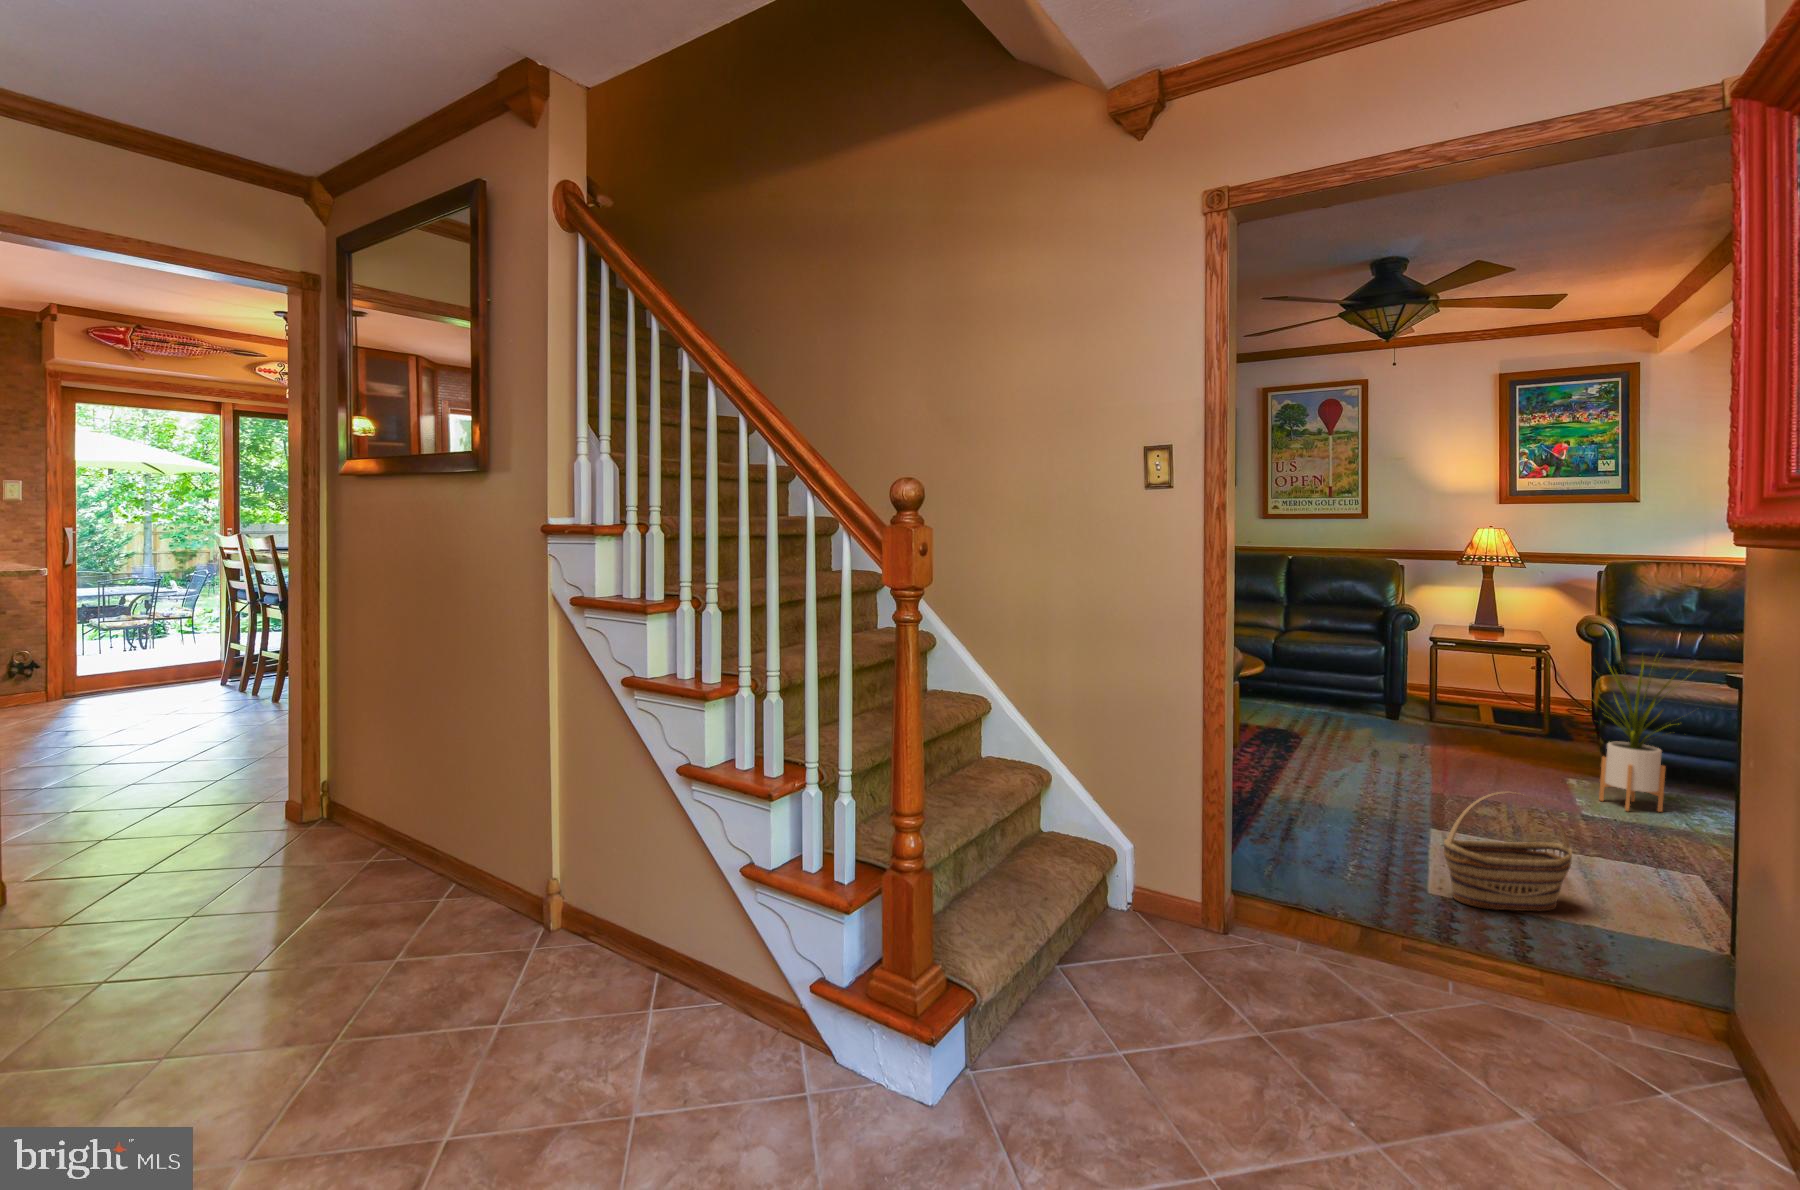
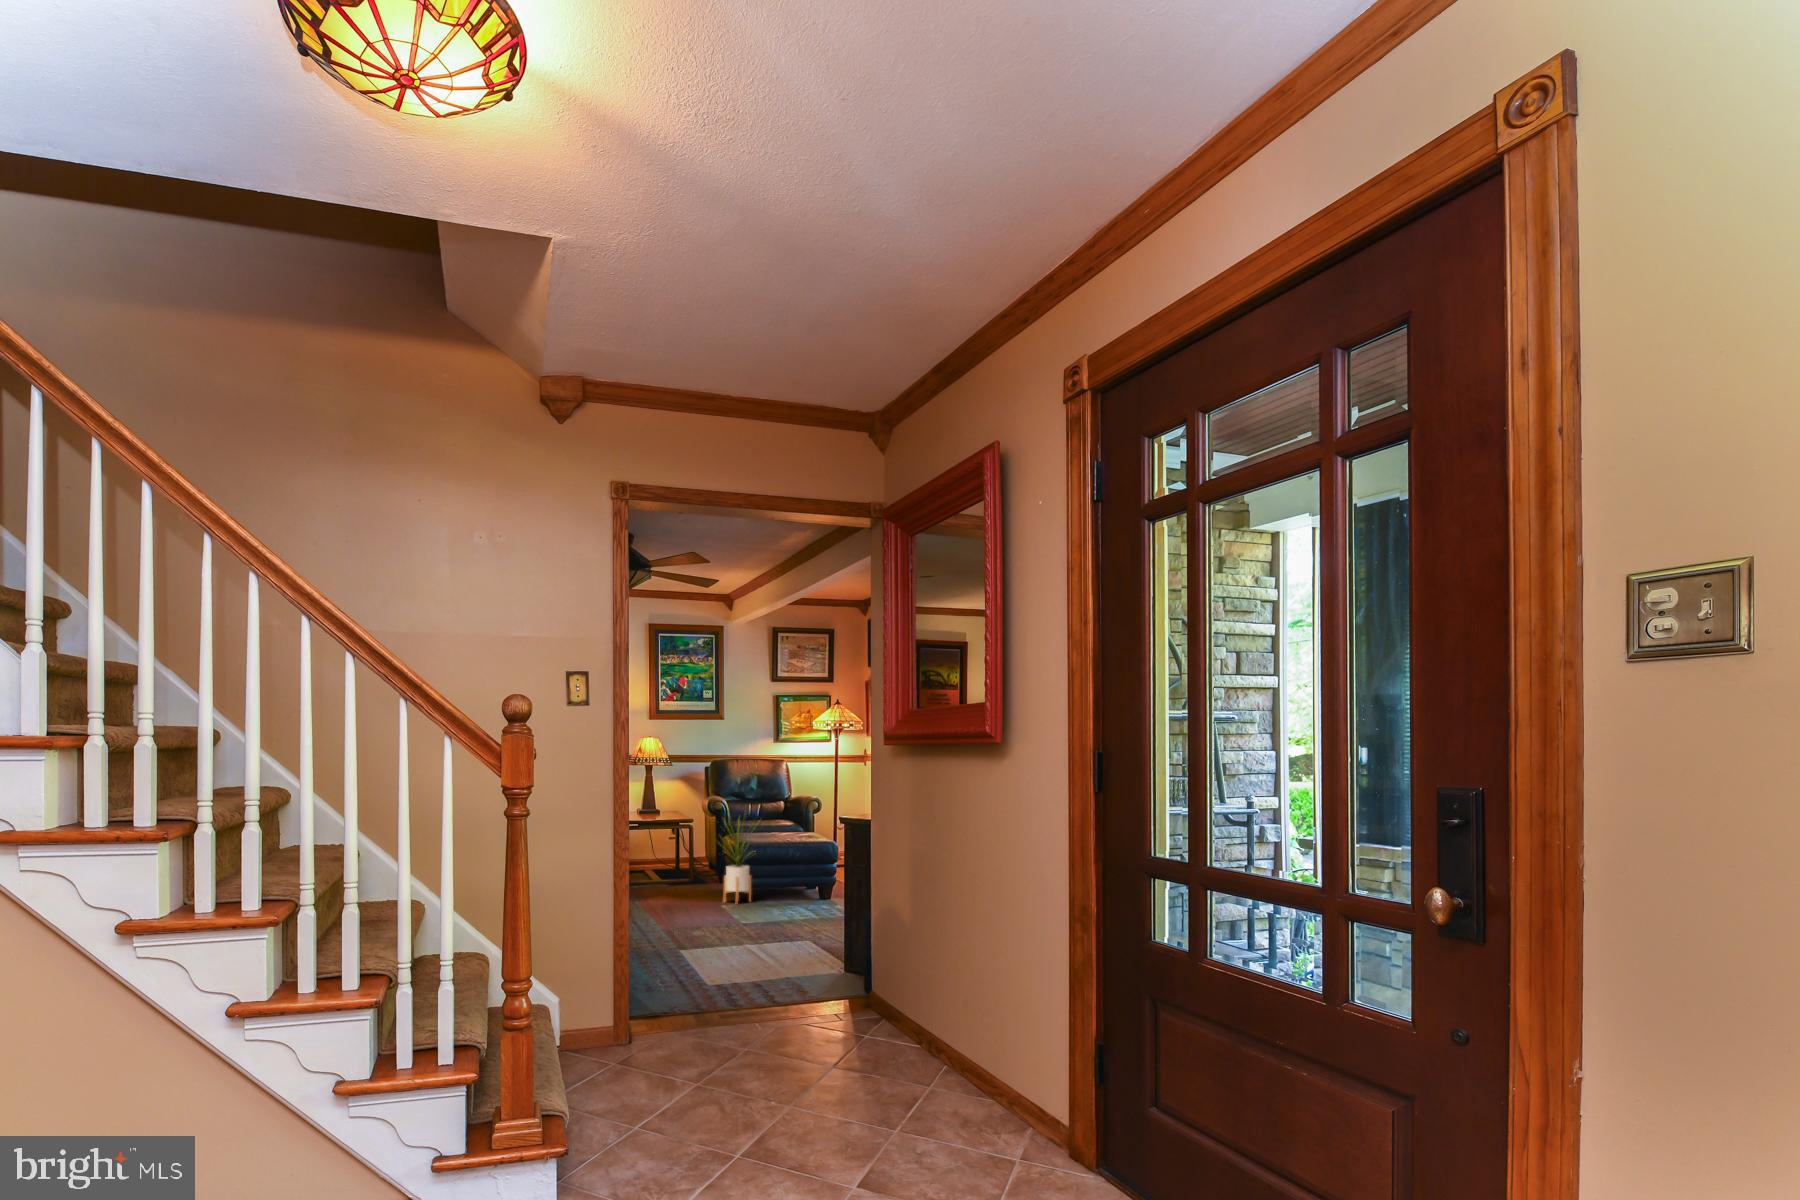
basket: present [1444,792,1572,911] -> none [673,881,724,944]

